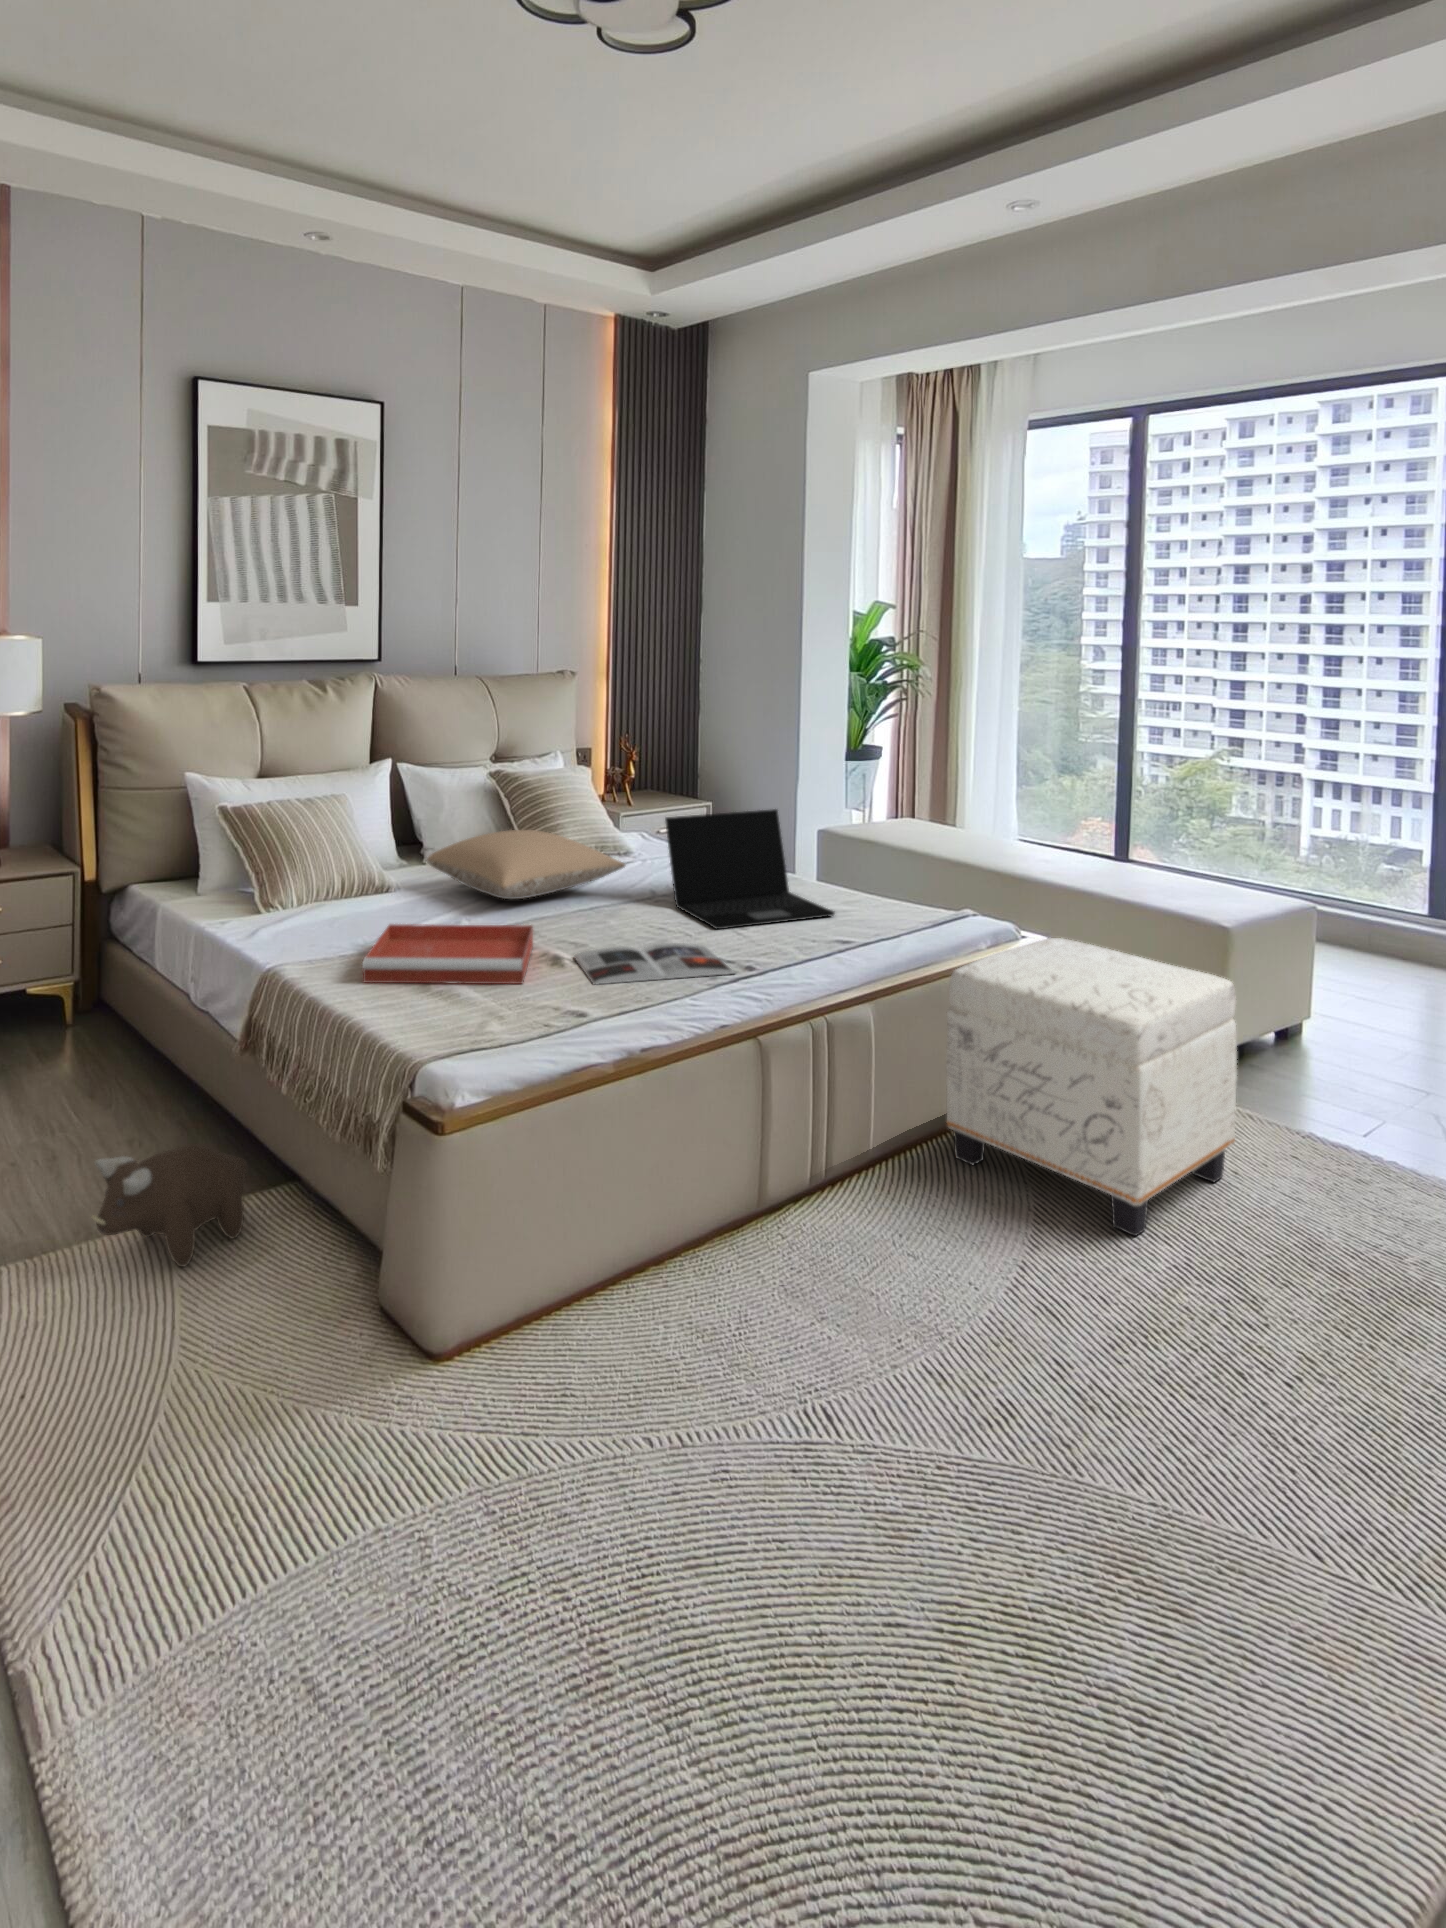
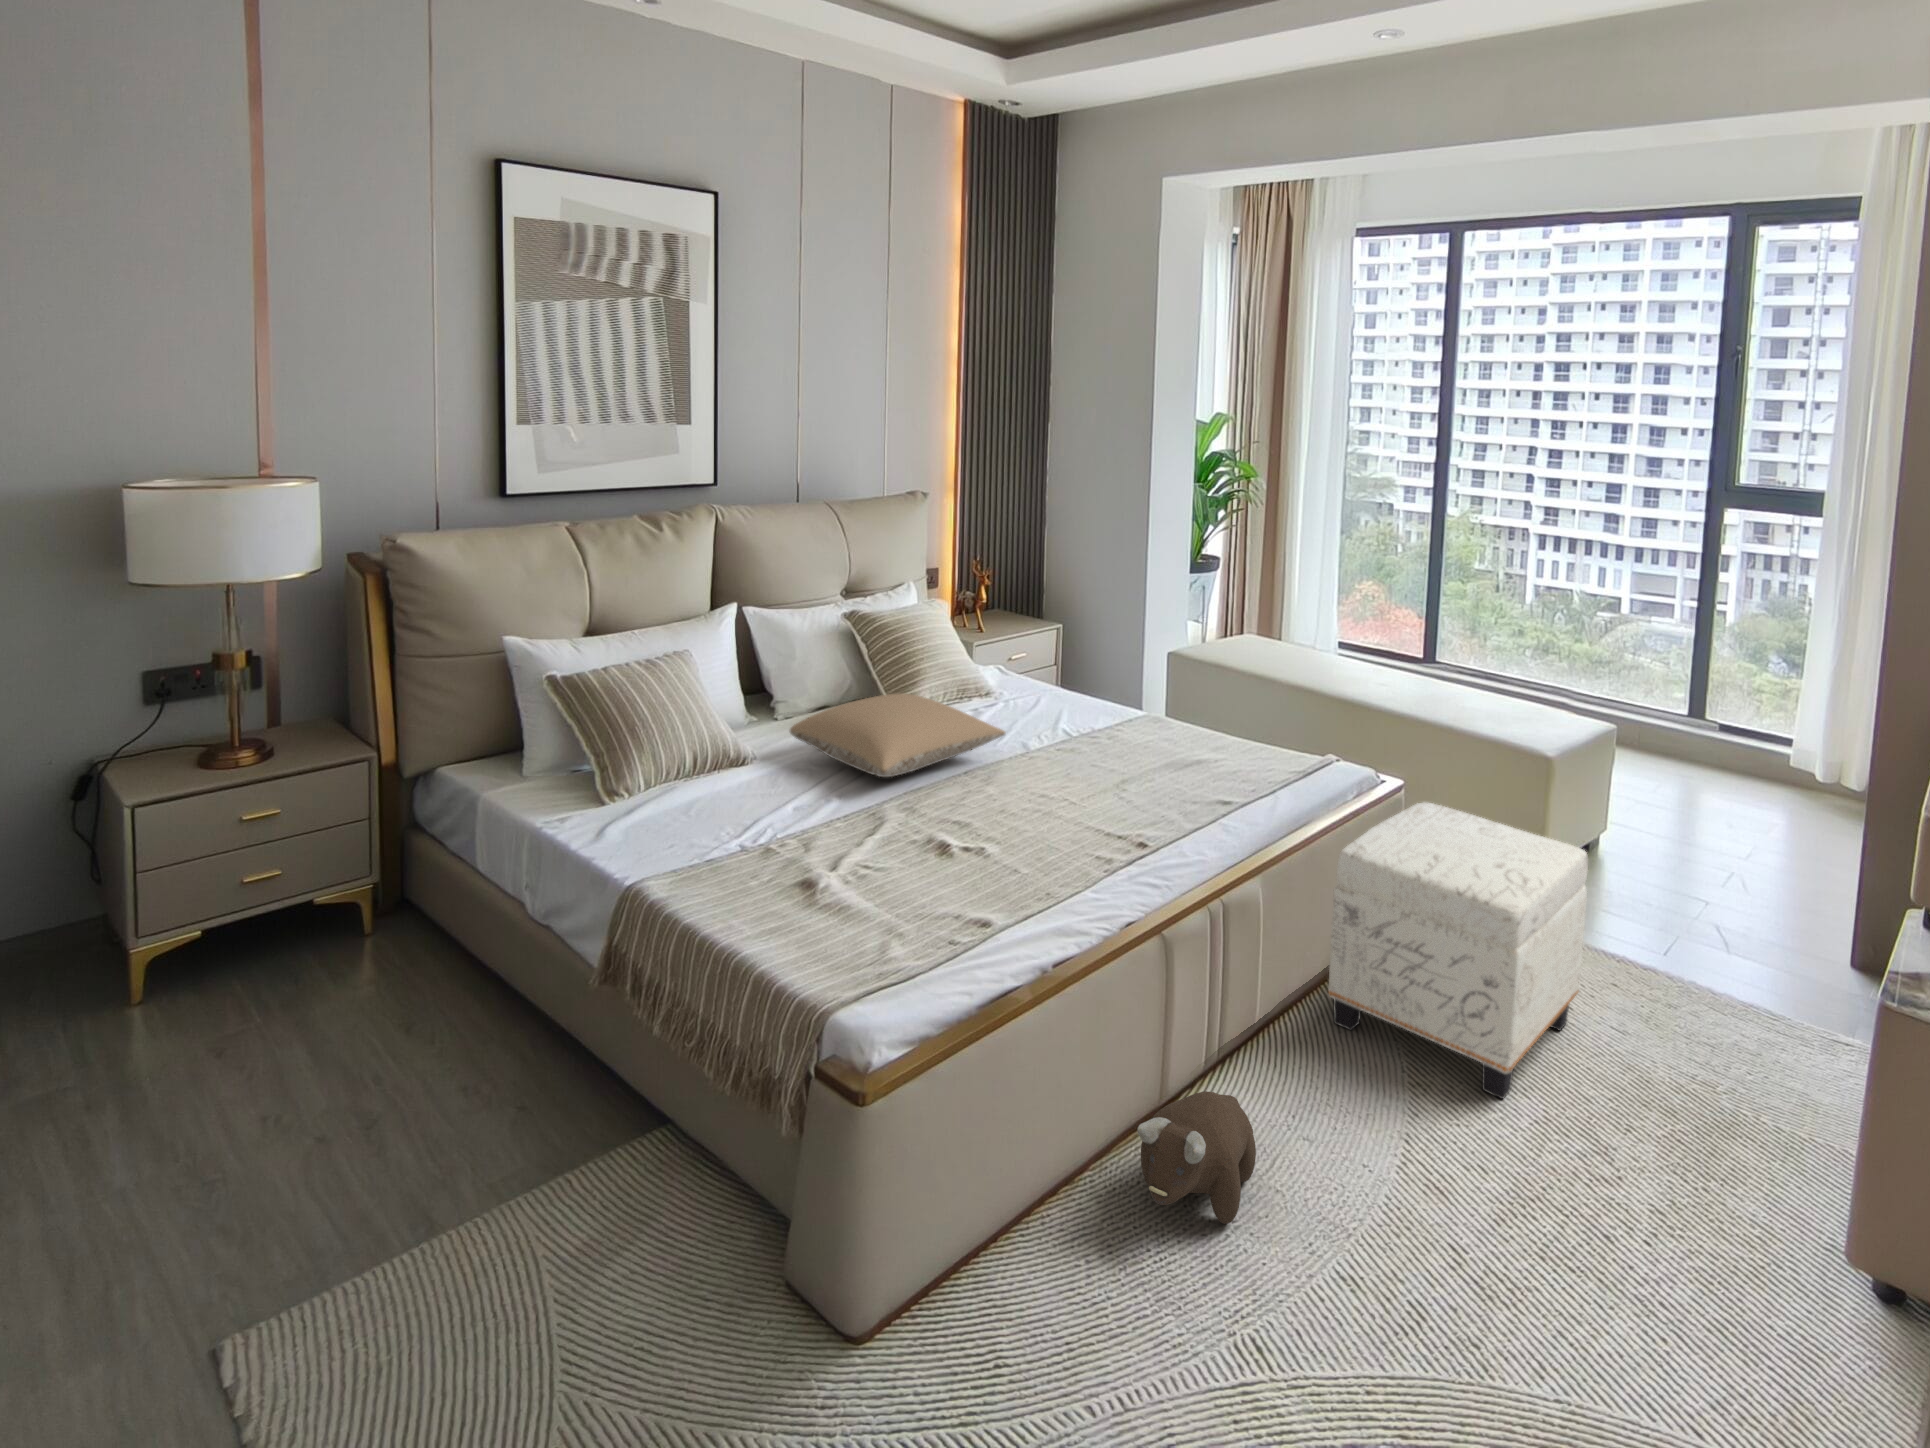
laptop: present [665,809,835,929] -> none [1049,670,1219,808]
tray: present [362,924,533,984] -> none [748,822,926,909]
magazine: present [574,943,734,985] -> none [970,833,1140,896]
plush toy: present [92,1144,247,1267] -> present [1137,1091,1256,1224]

